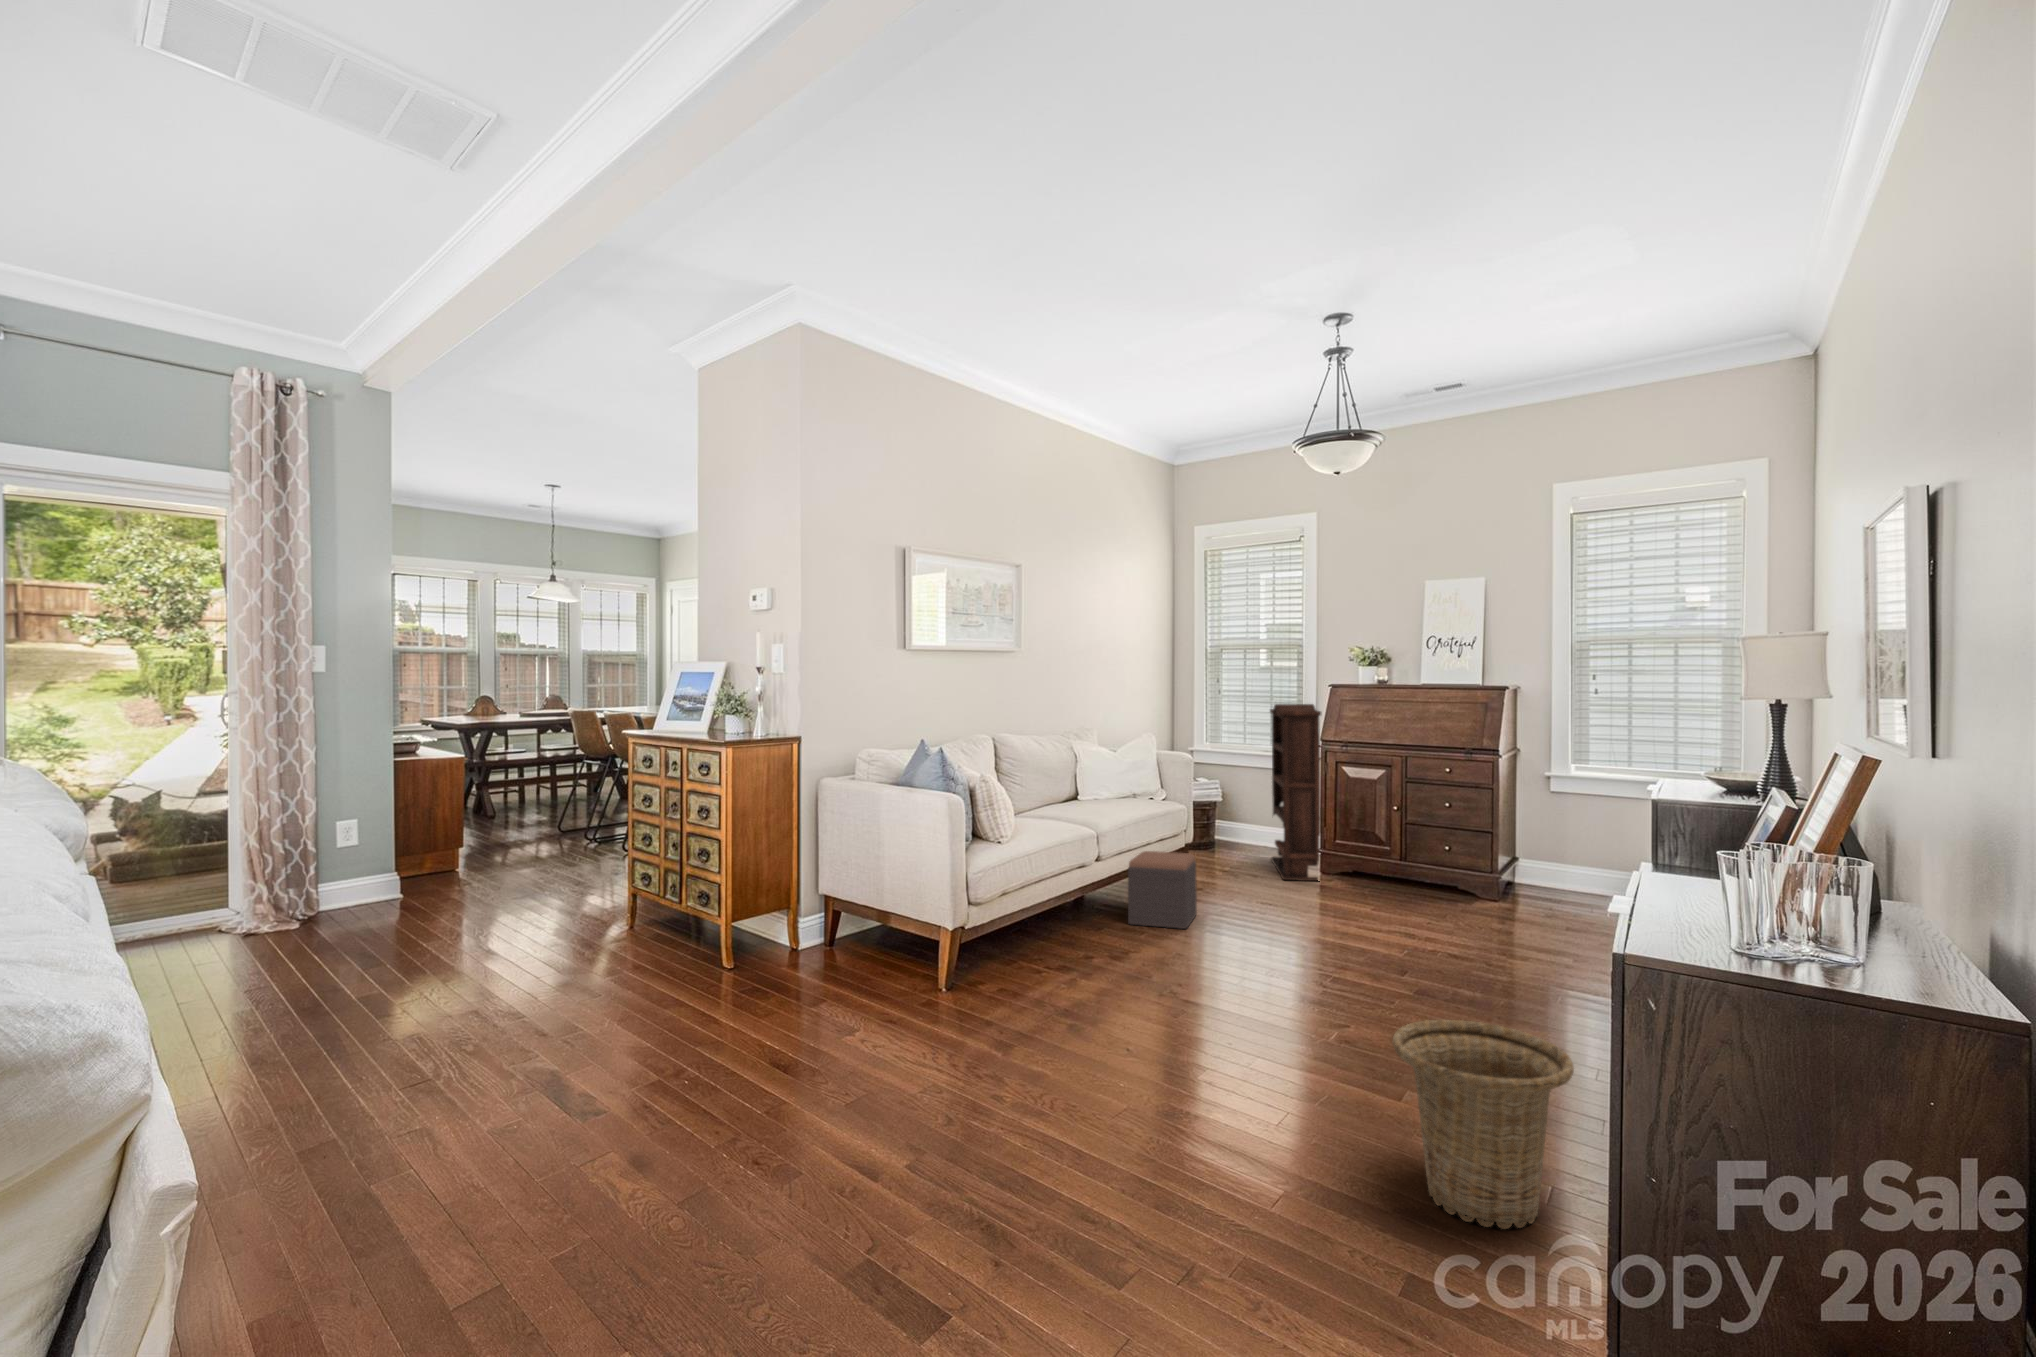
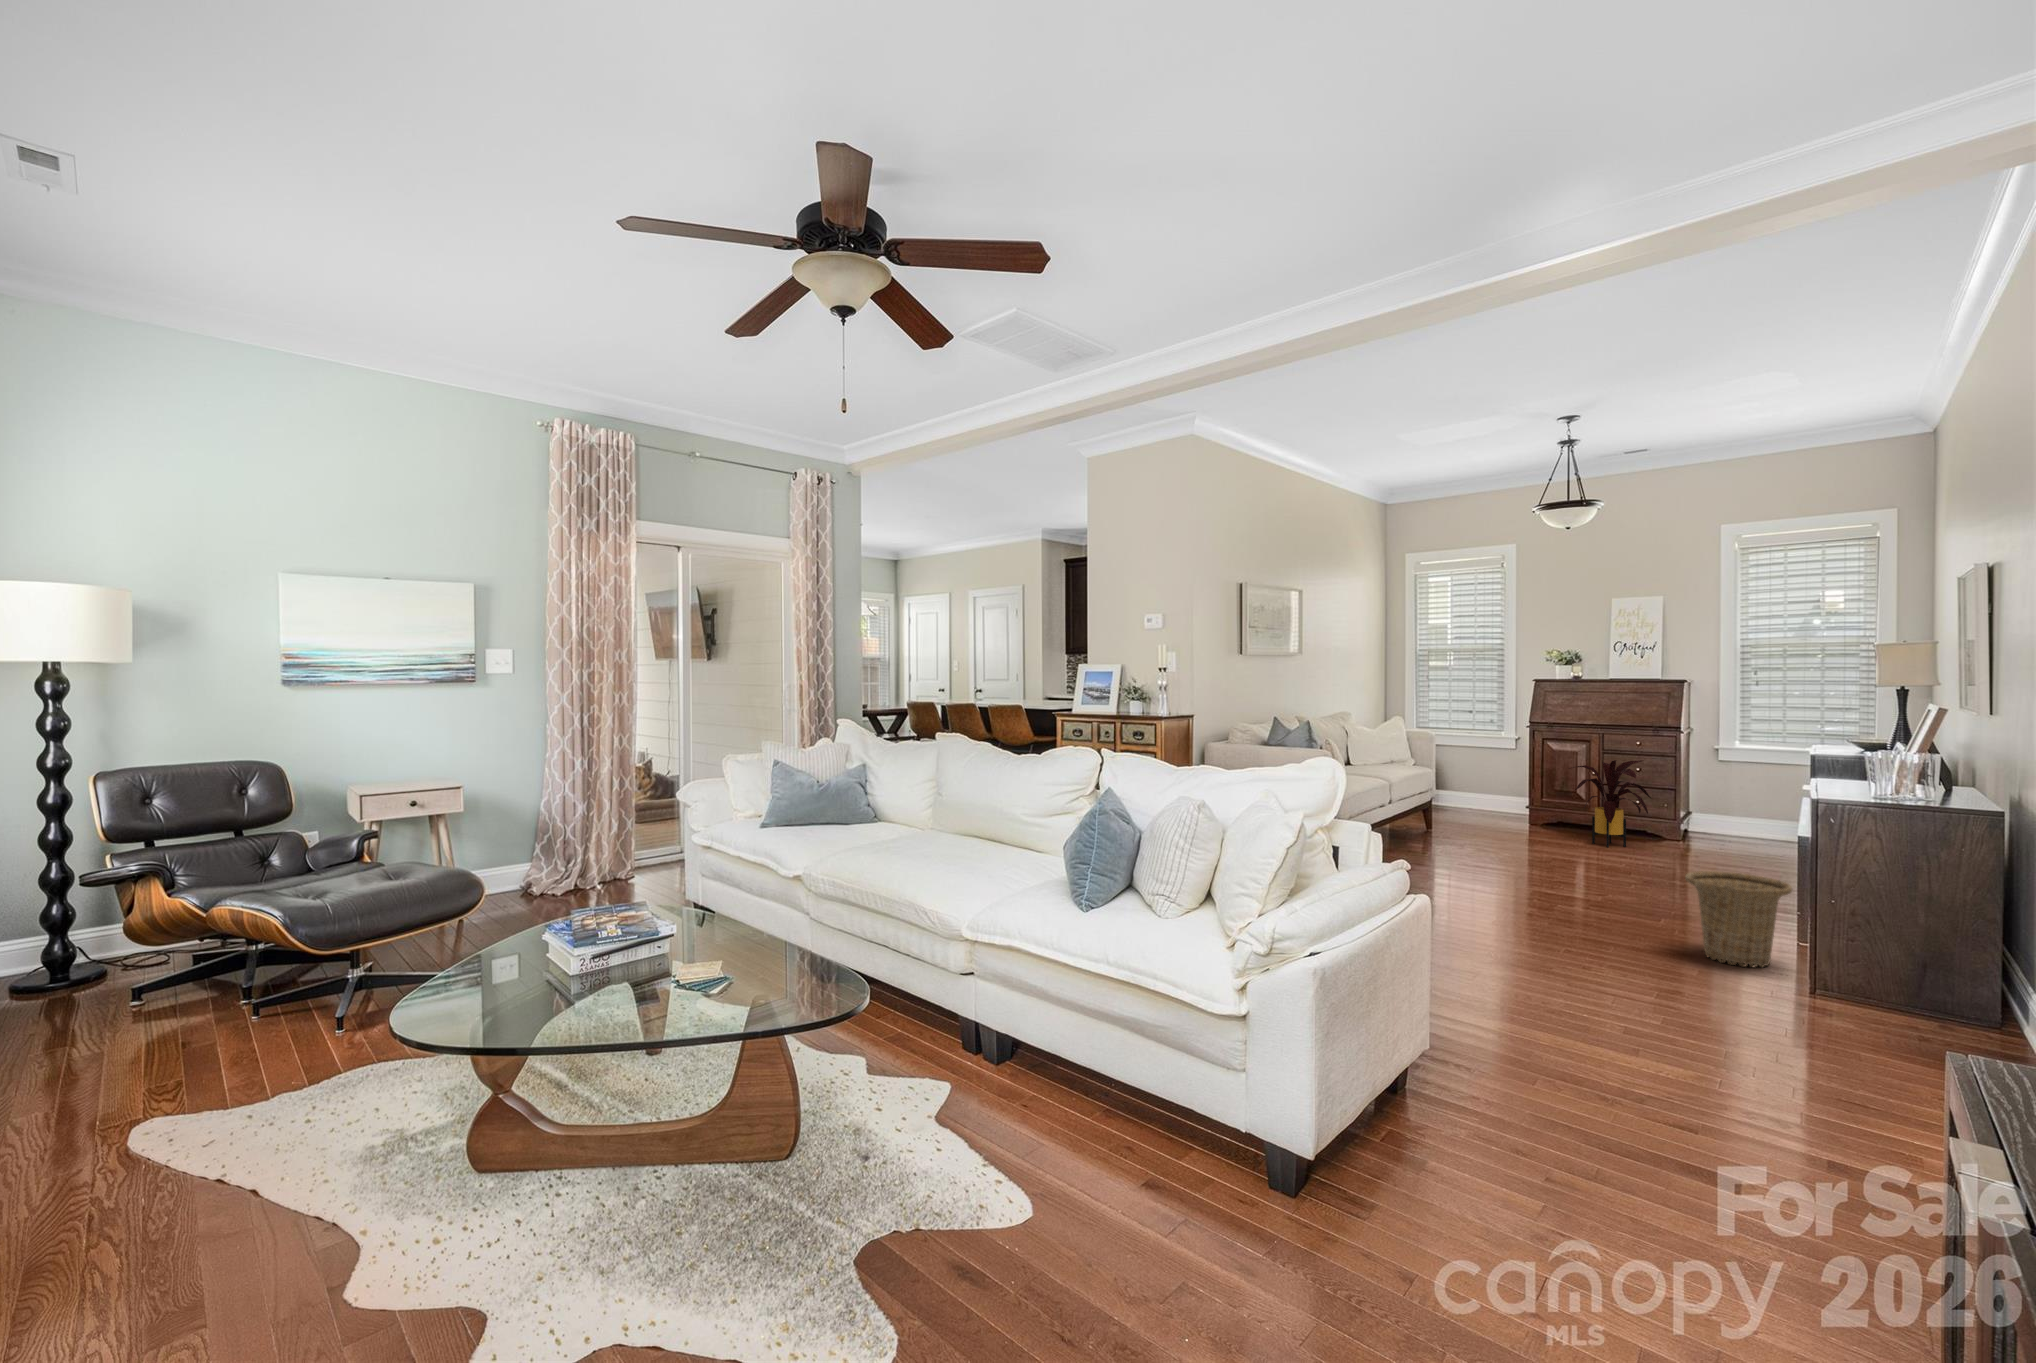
bookshelf: present [1270,704,1321,881] -> none [1480,693,1533,824]
house plant: none [1352,796,1461,920] -> present [1573,760,1651,847]
footstool: present [1128,851,1197,929] -> none [1413,797,1458,850]

